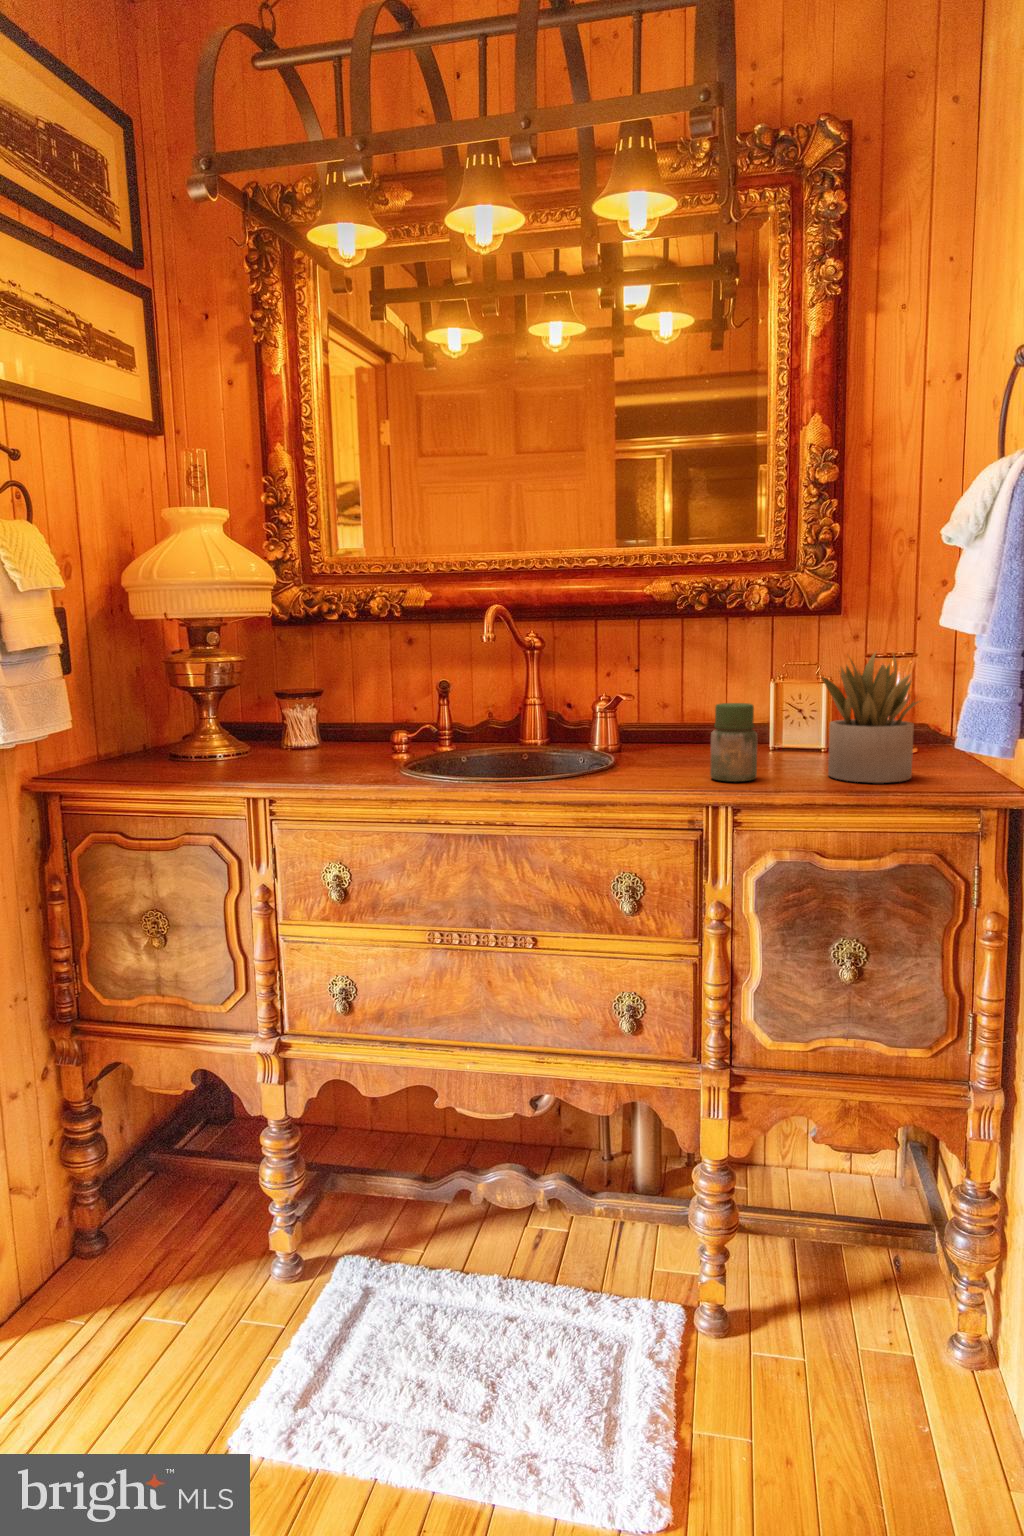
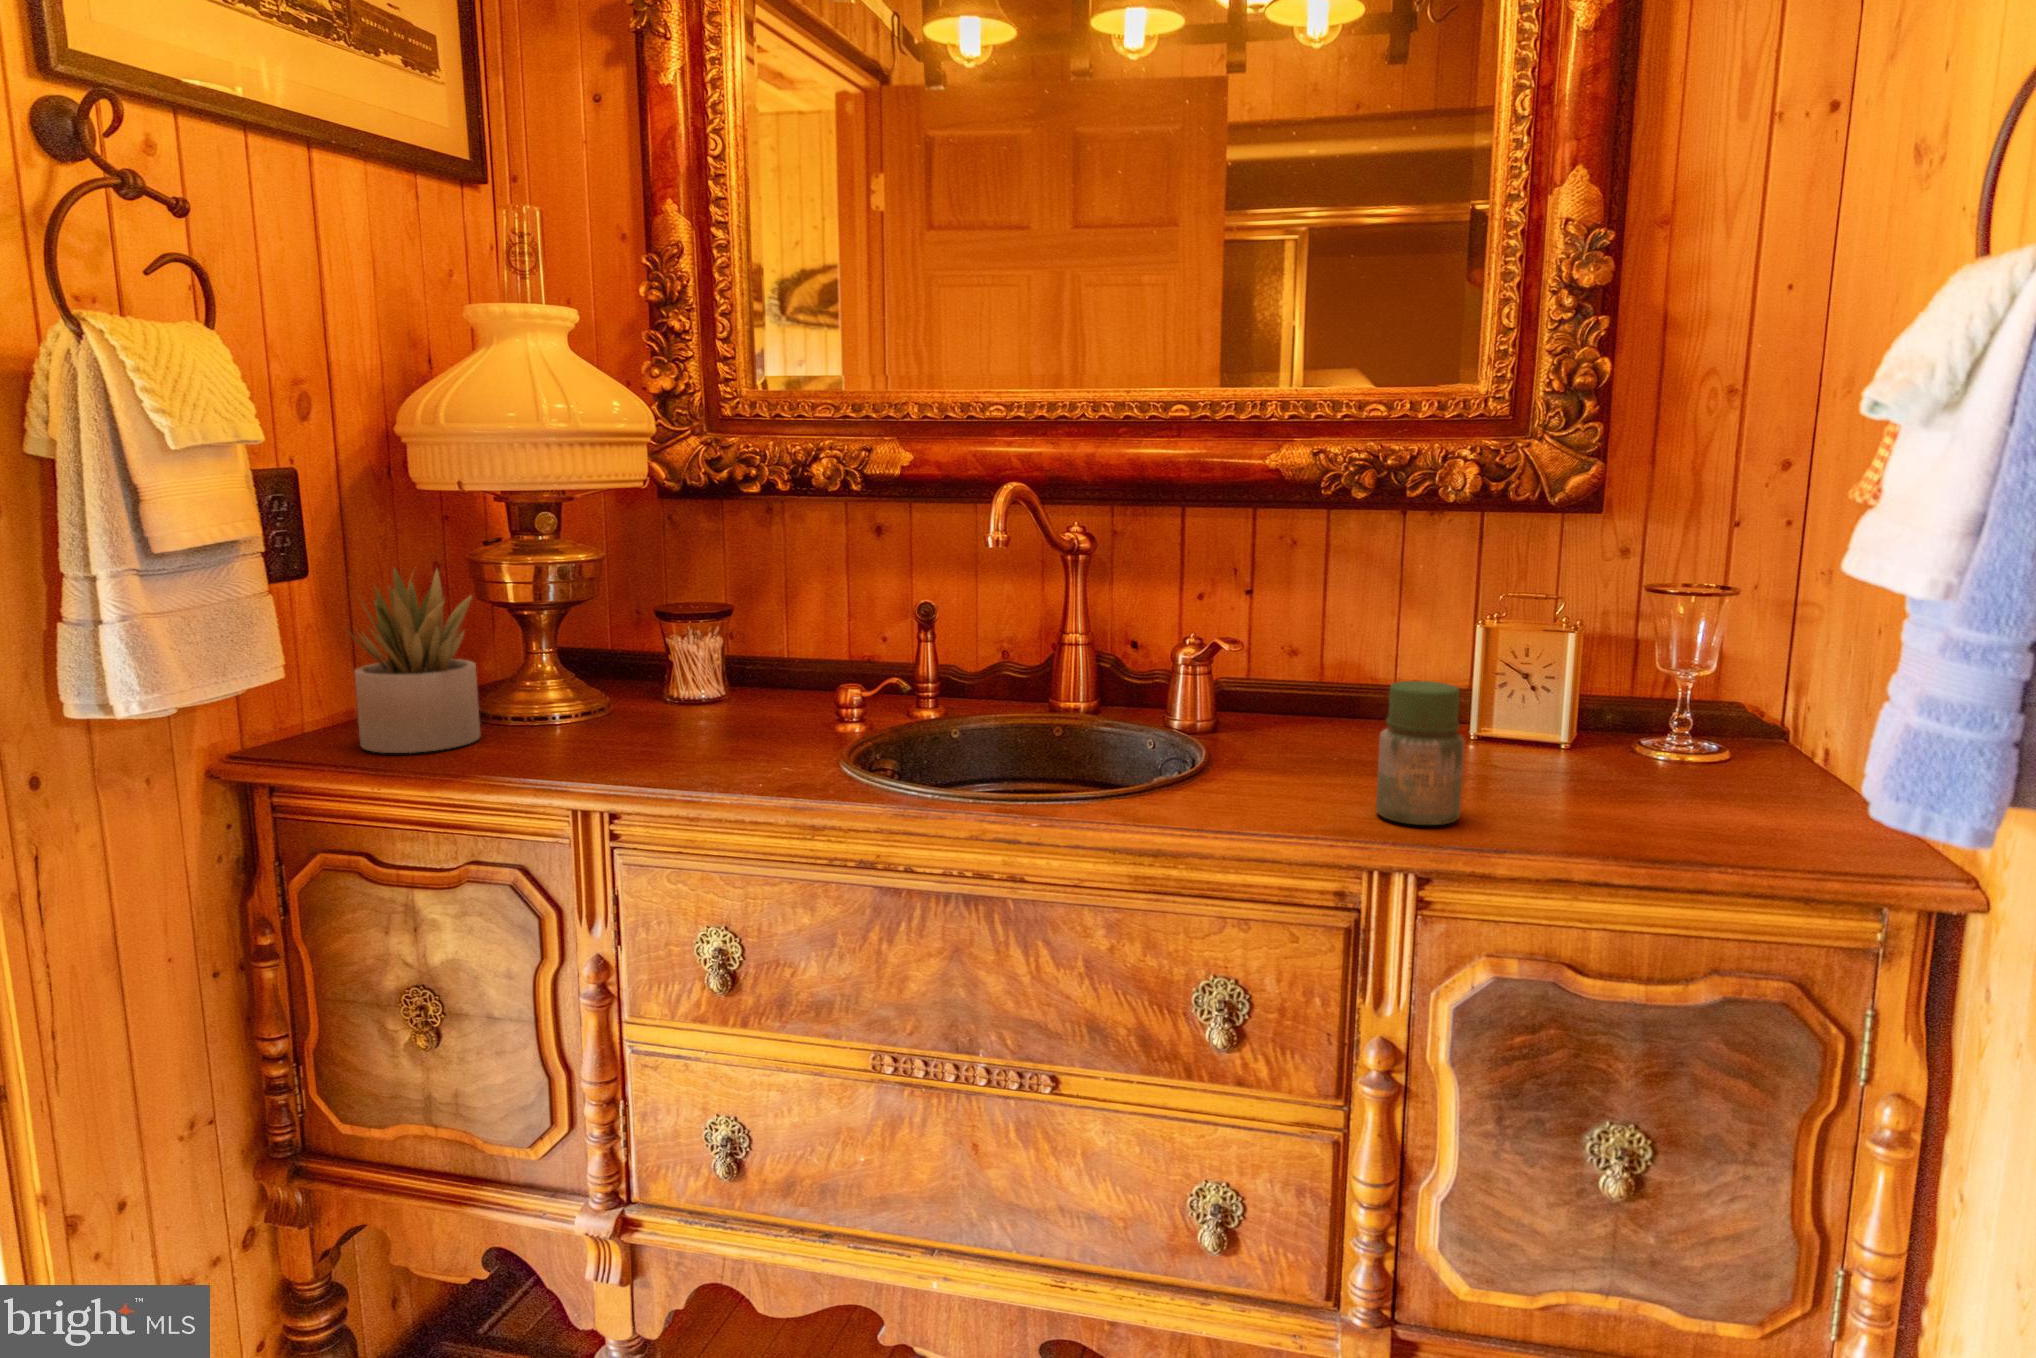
succulent plant: present [822,652,921,783] -> present [352,568,480,753]

